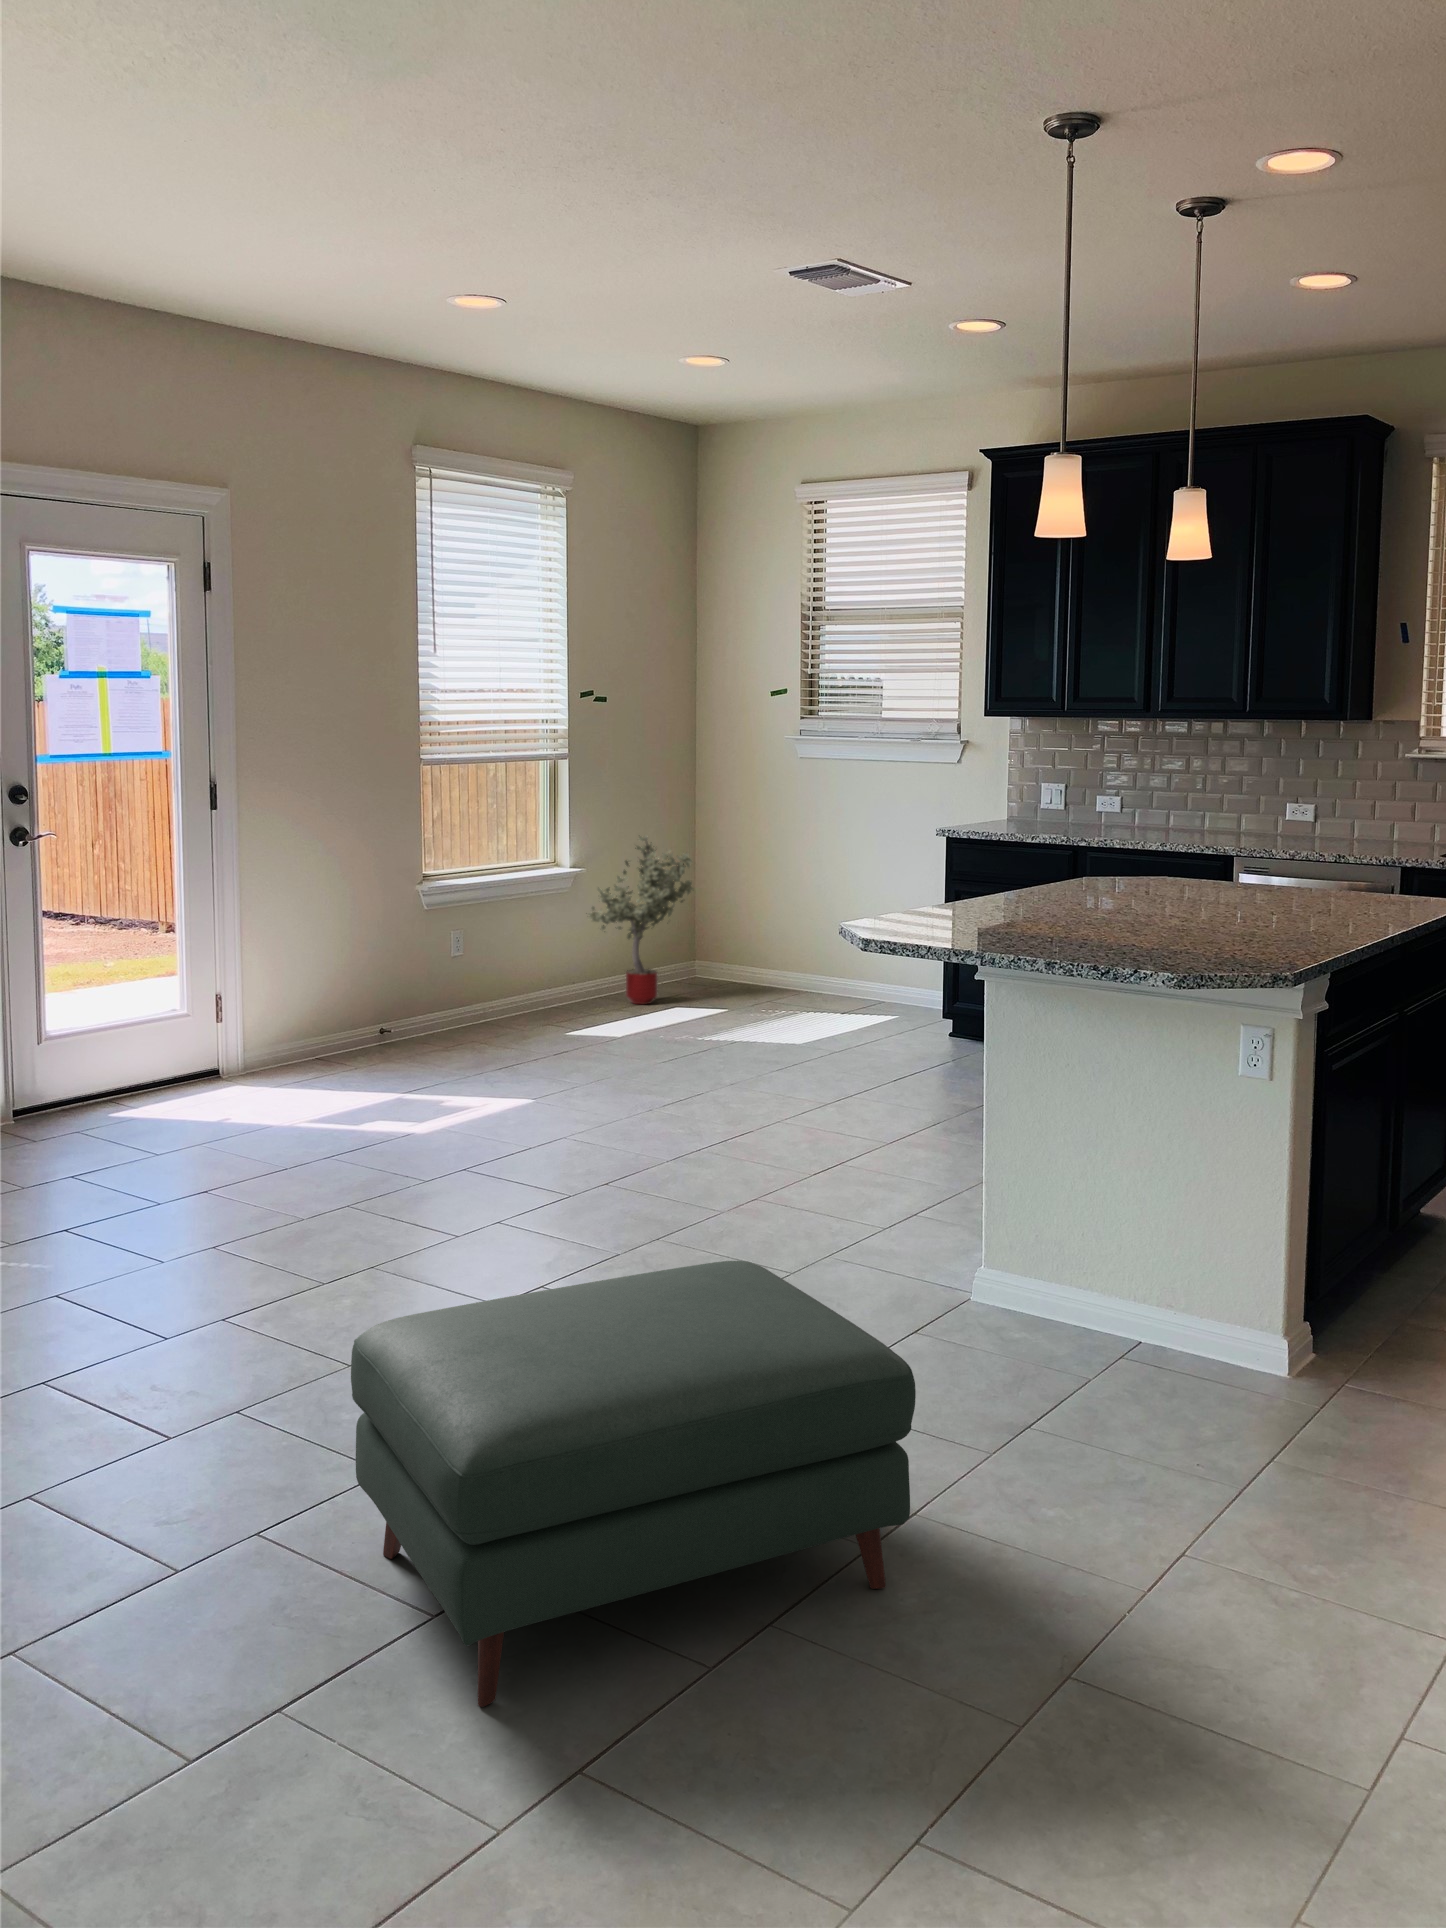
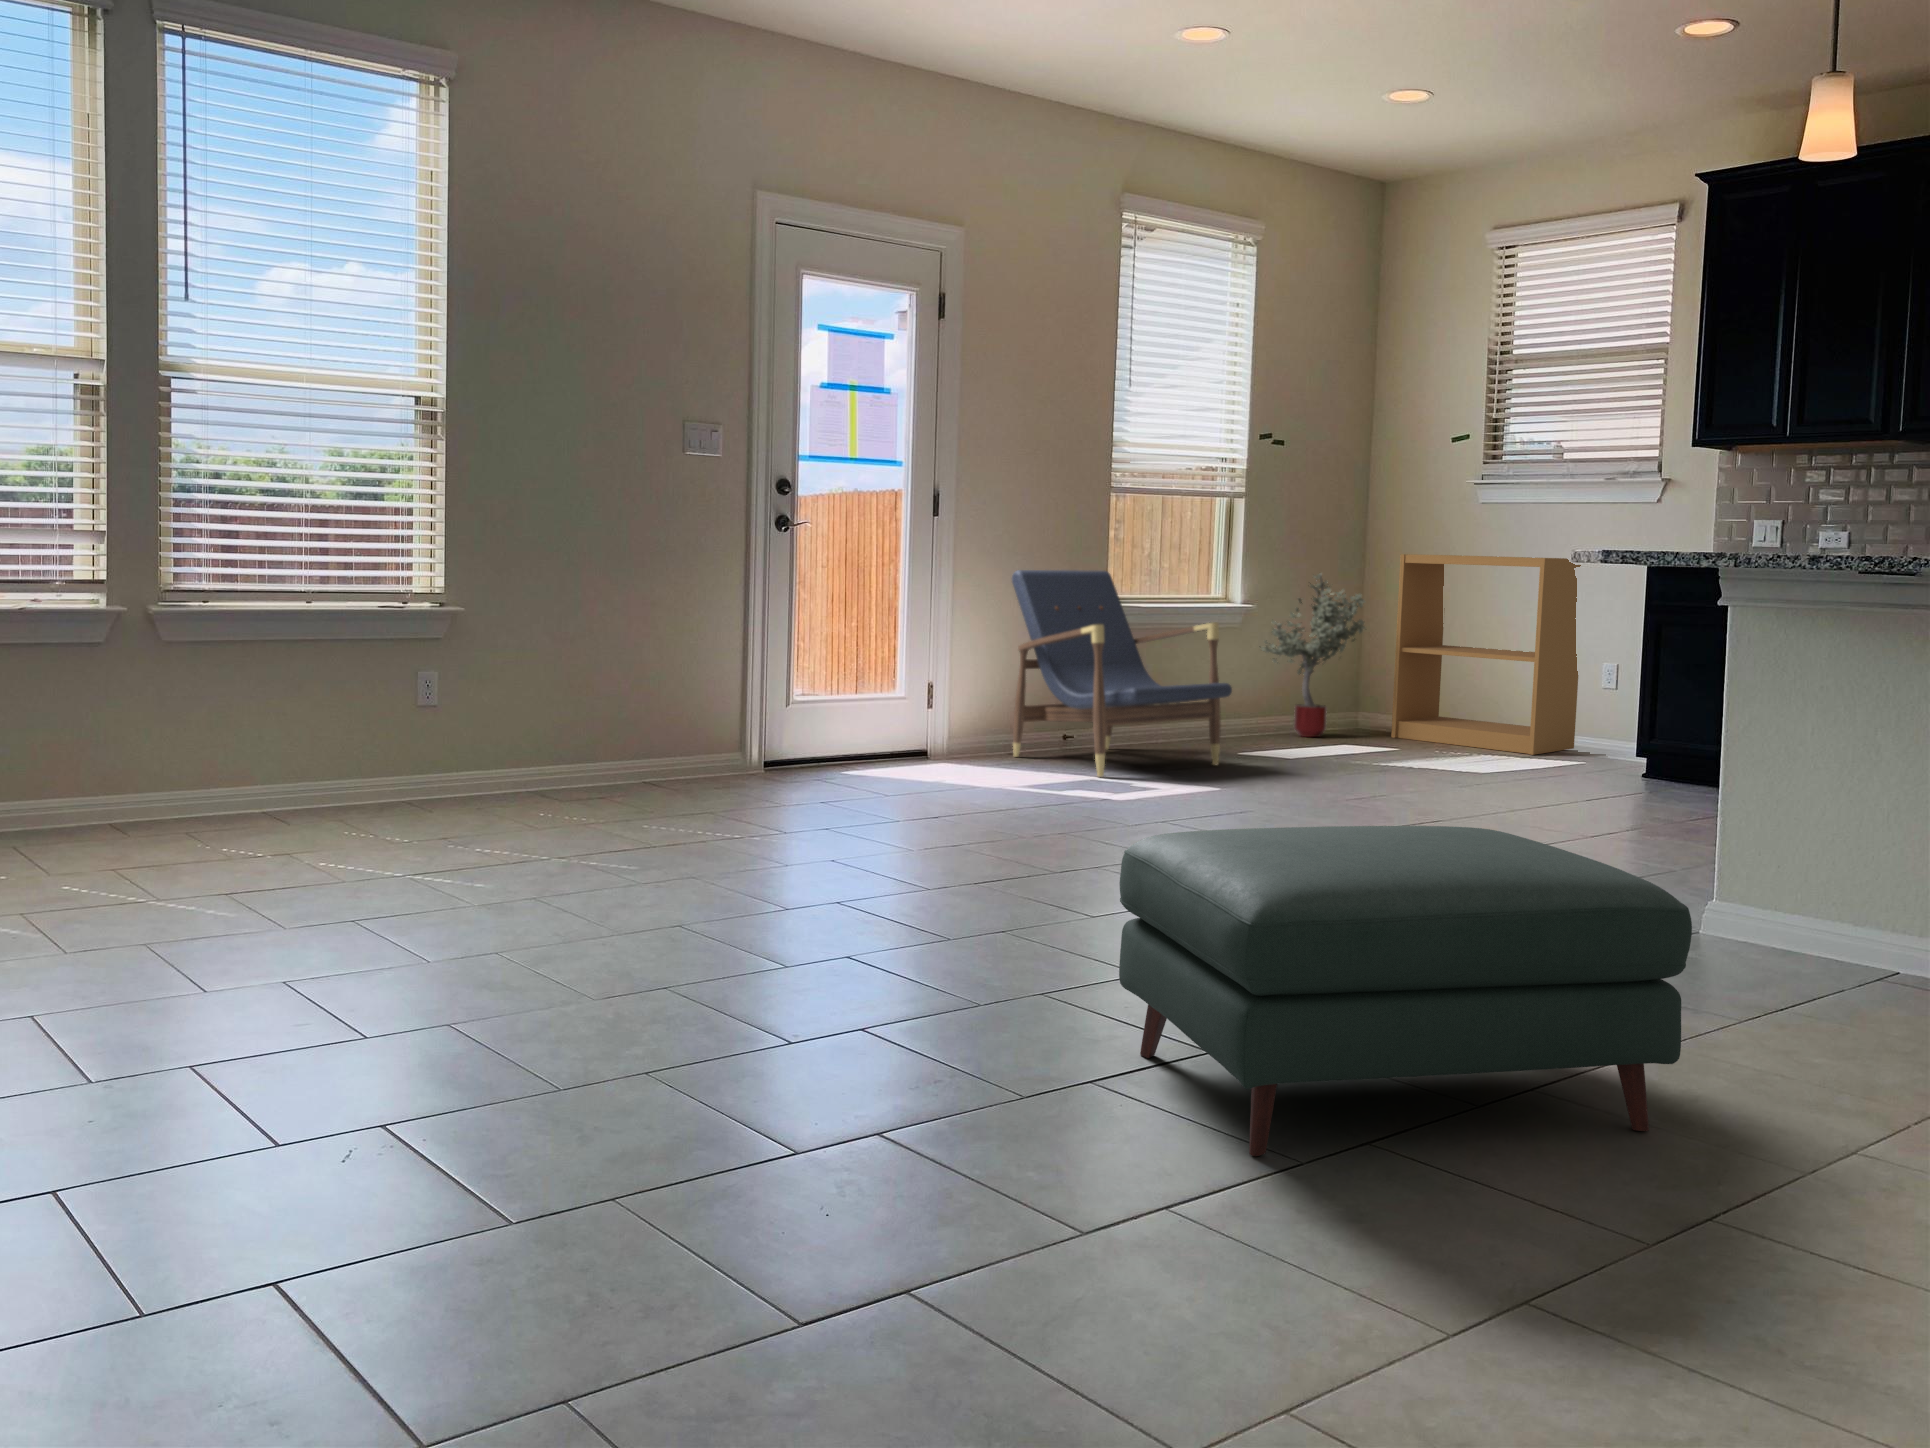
bookshelf: none [723,809,898,1014] -> present [1391,554,1581,755]
lounge chair: none [308,852,550,1089] -> present [1012,570,1232,777]

